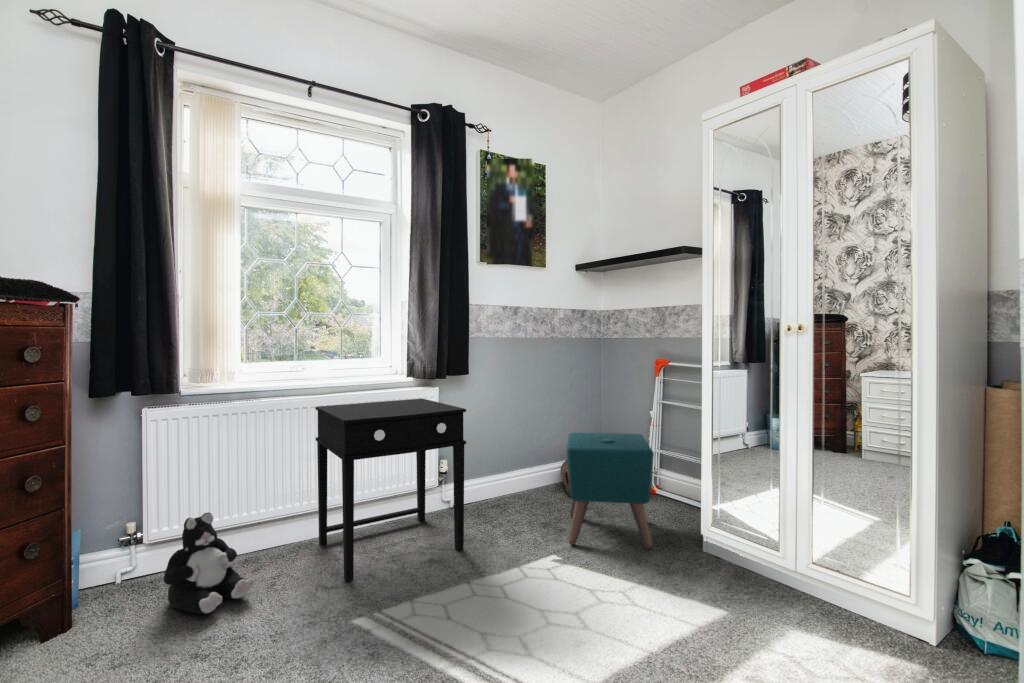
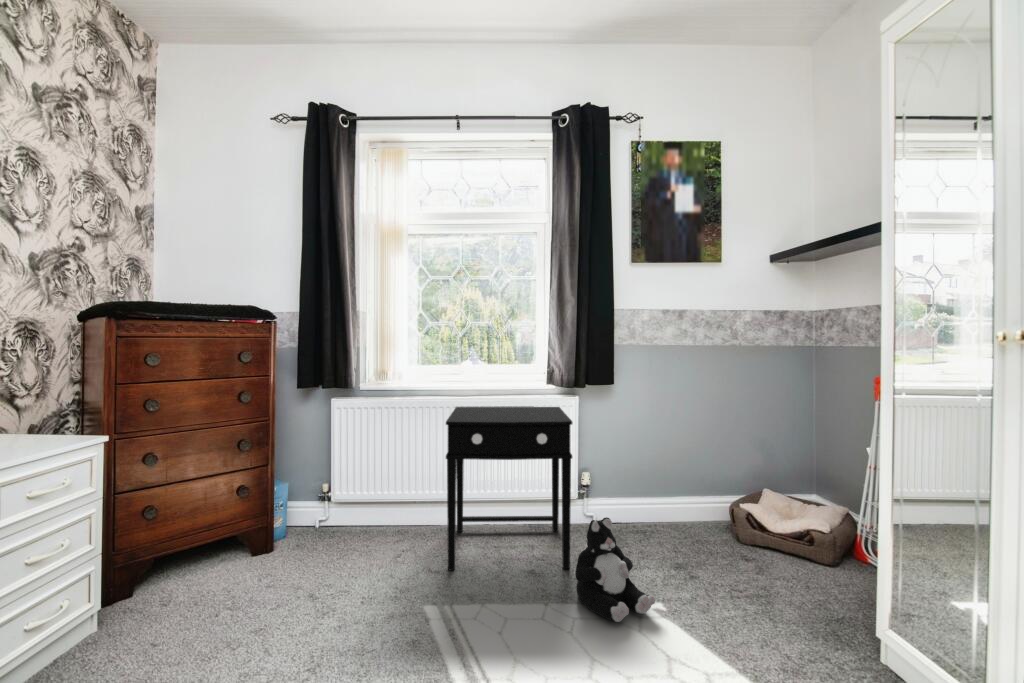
ottoman: present [567,432,654,549] -> none [687,462,822,634]
plush toy: present [164,513,254,614] -> present [575,517,655,622]

